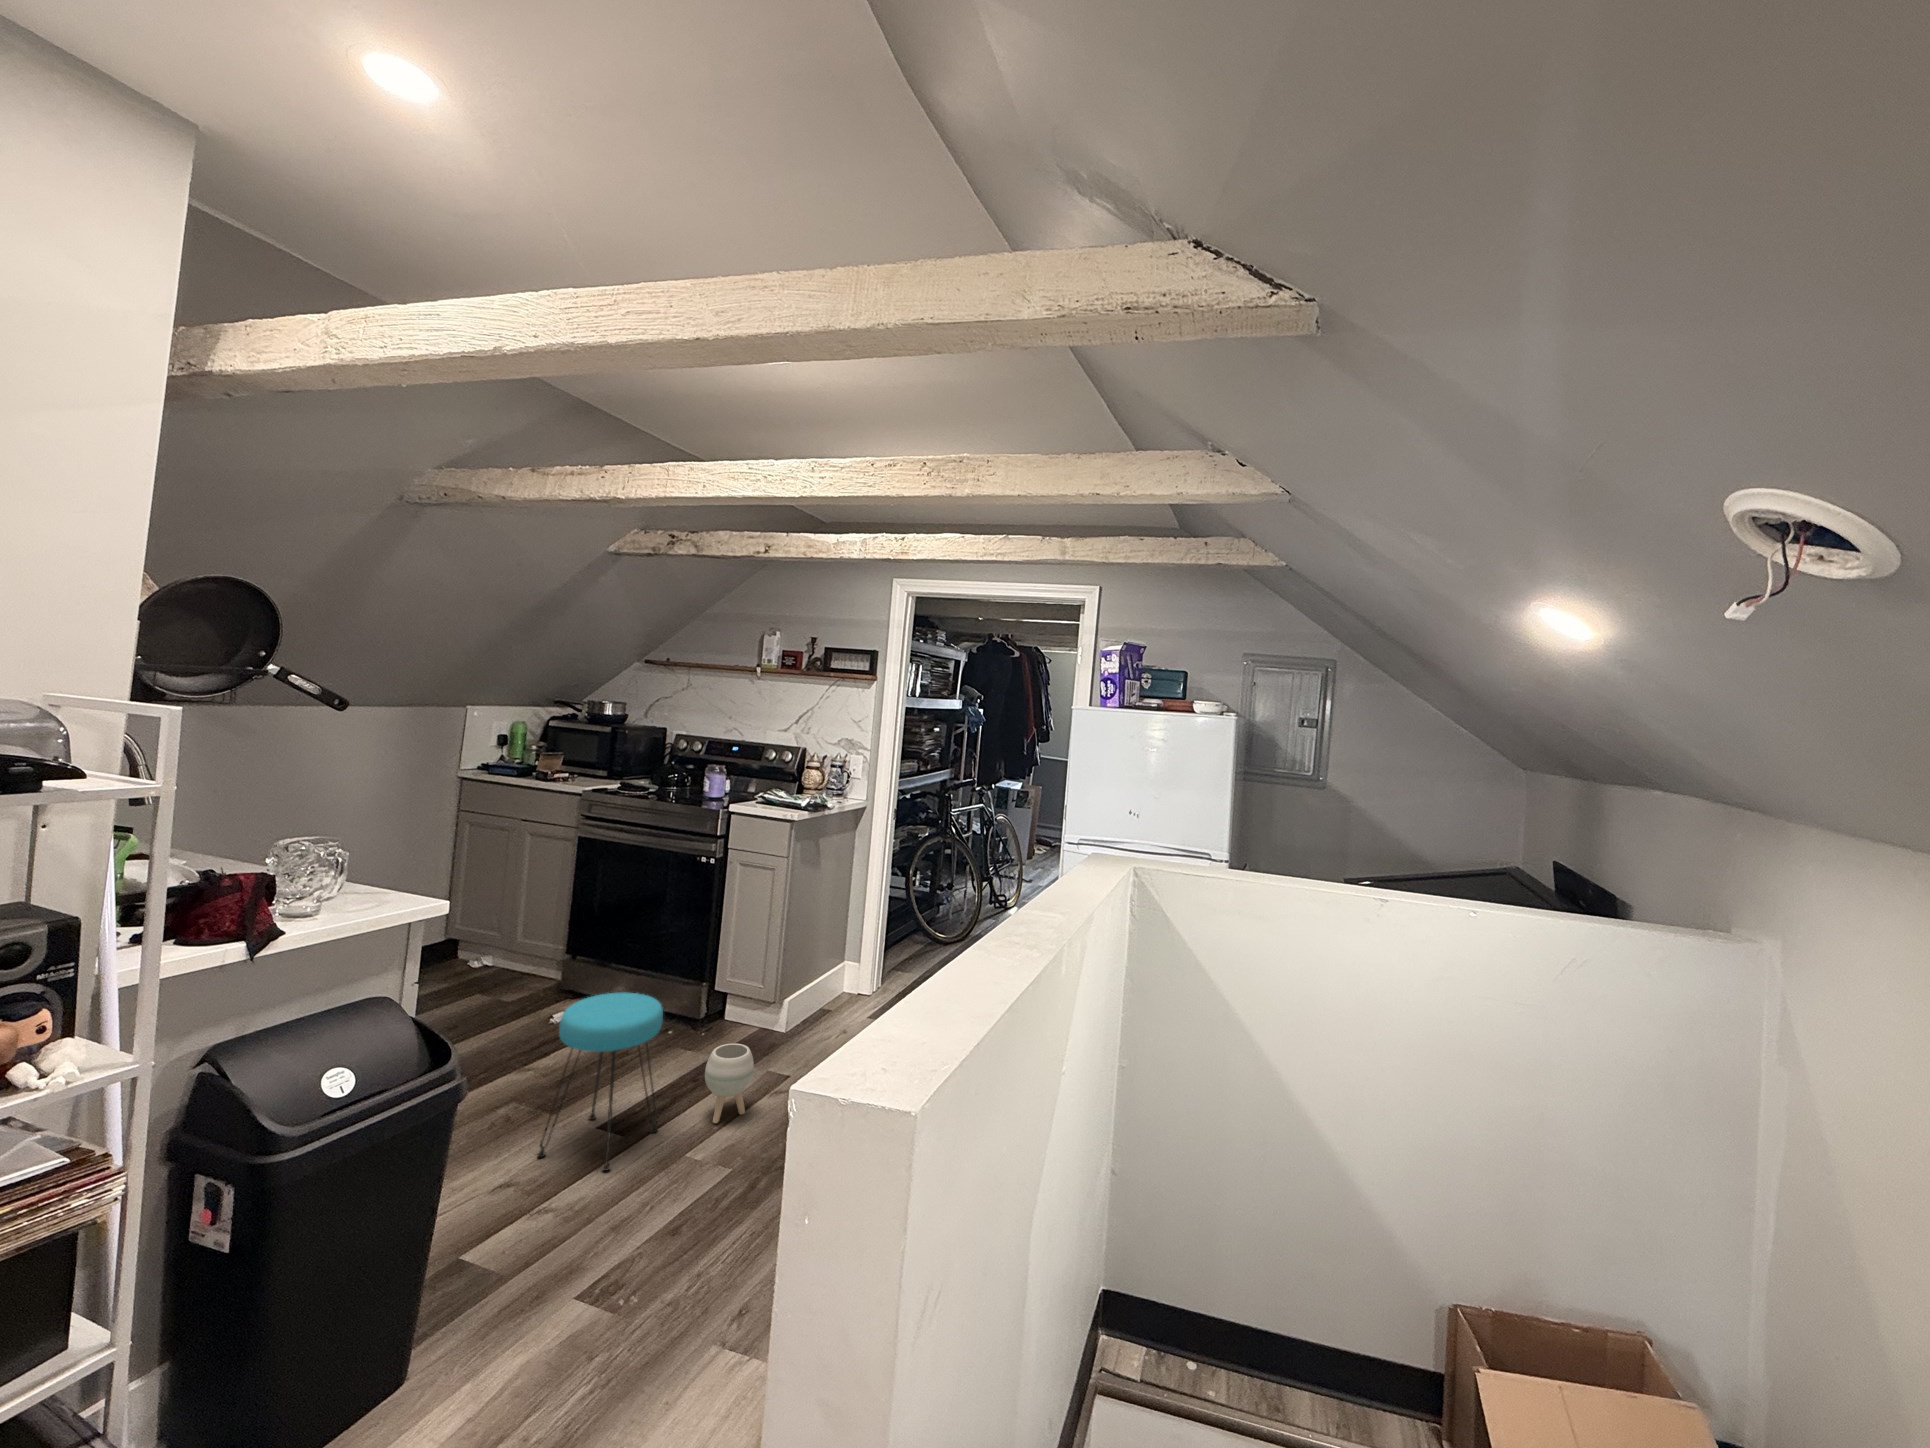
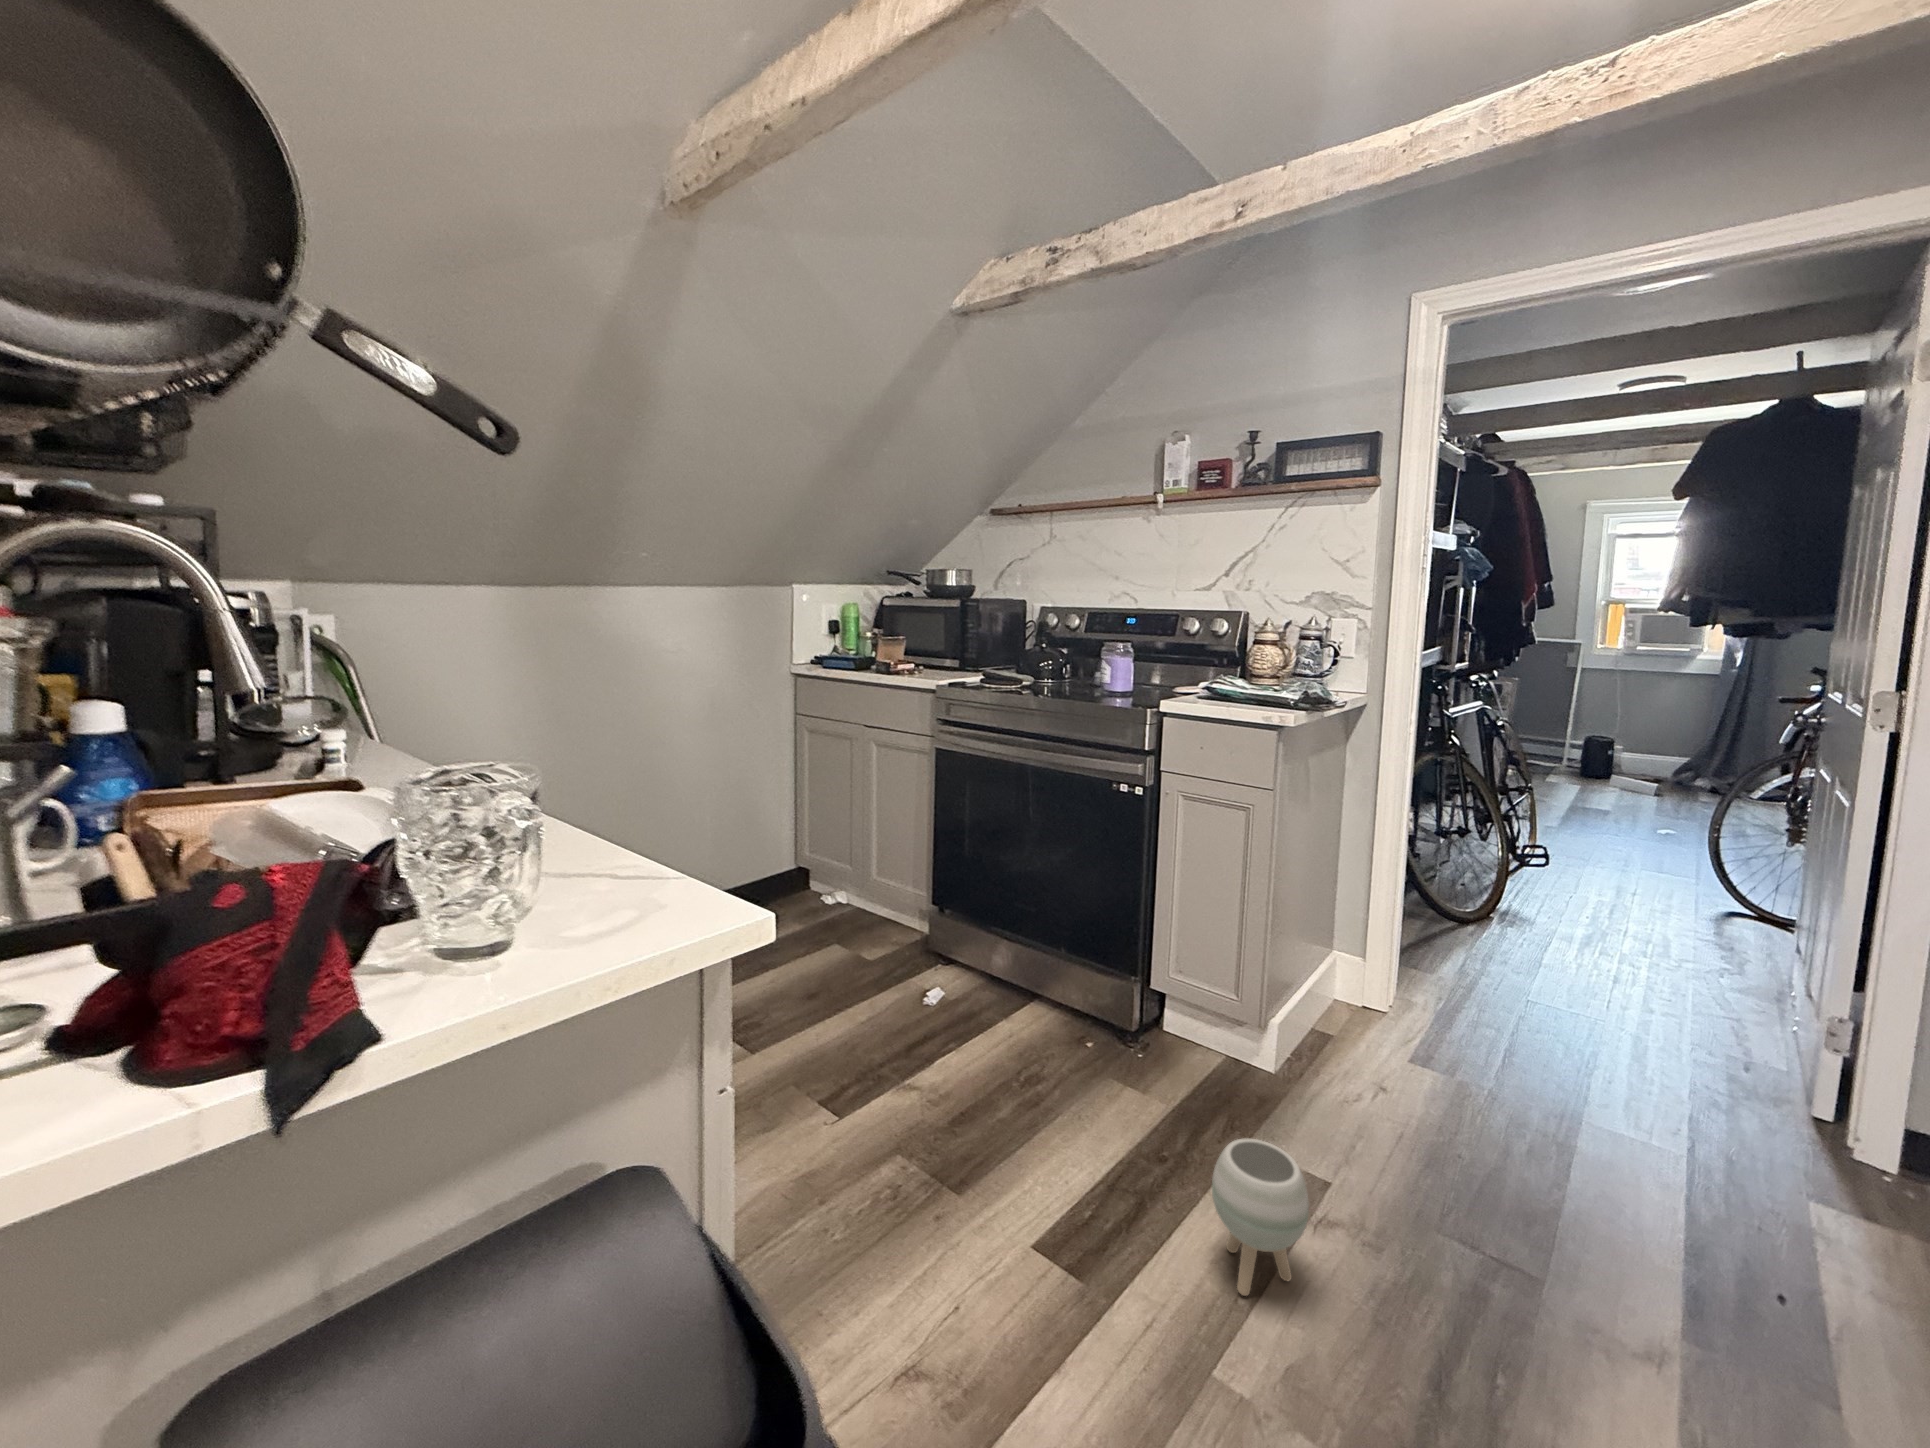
stool: present [538,992,663,1171] -> none [948,1024,1145,1389]

